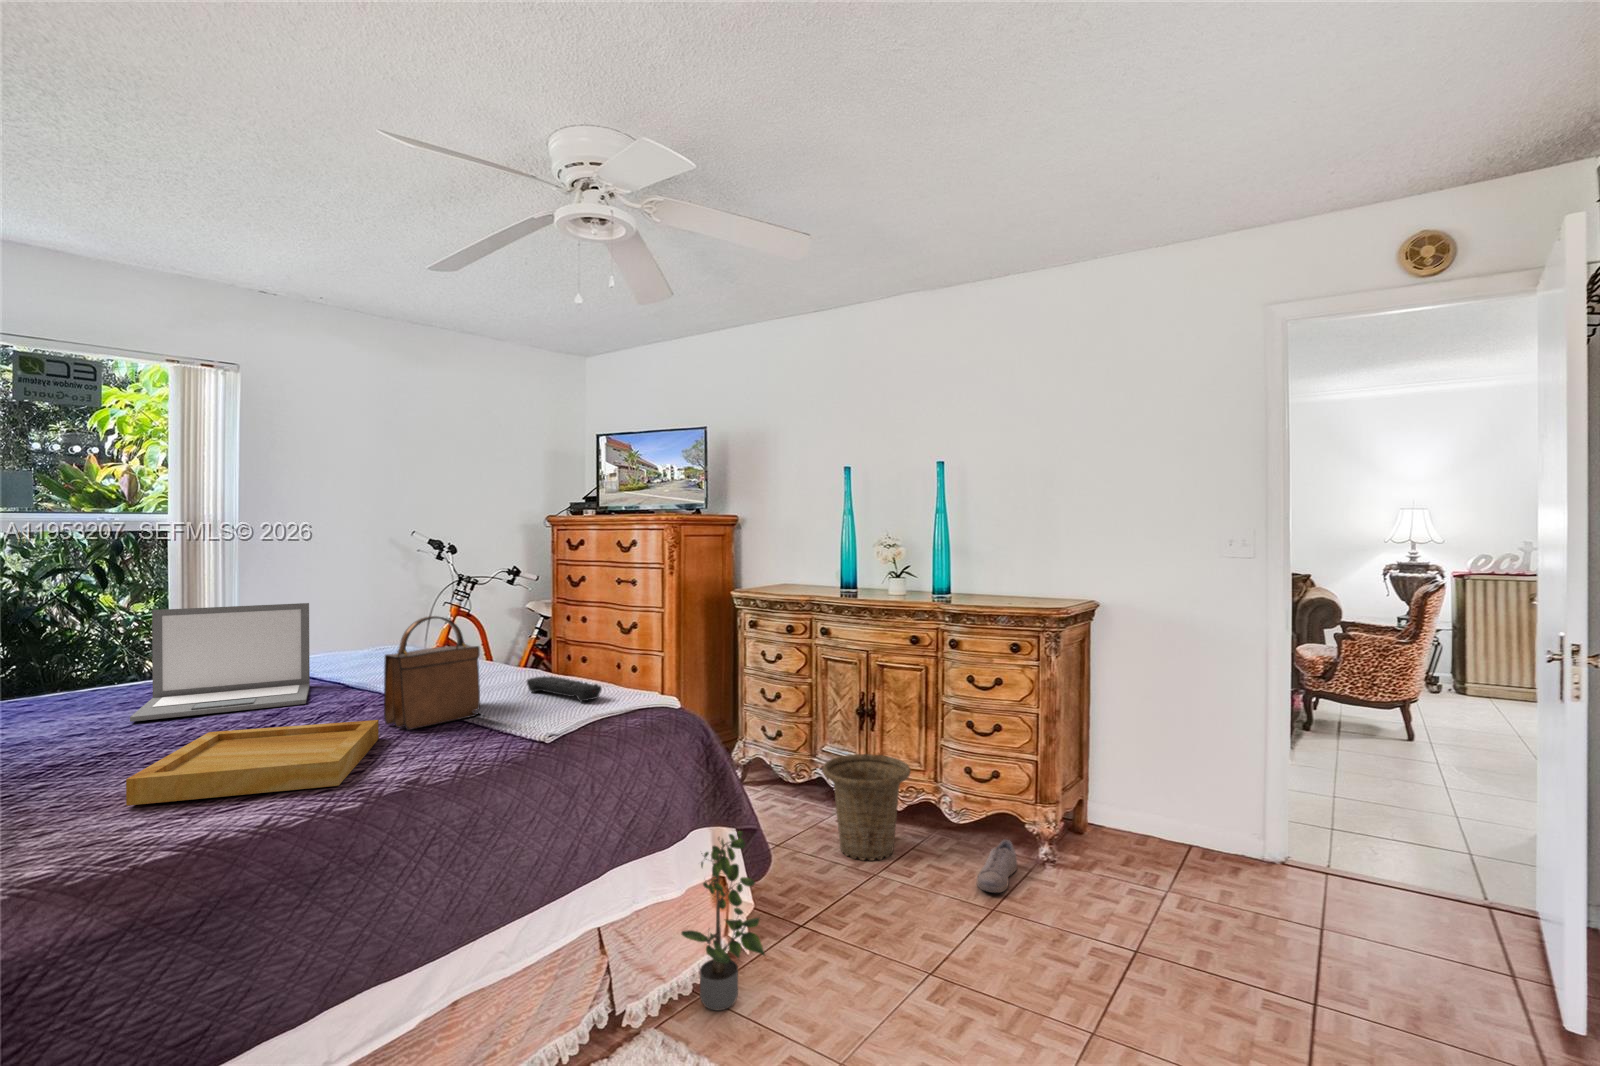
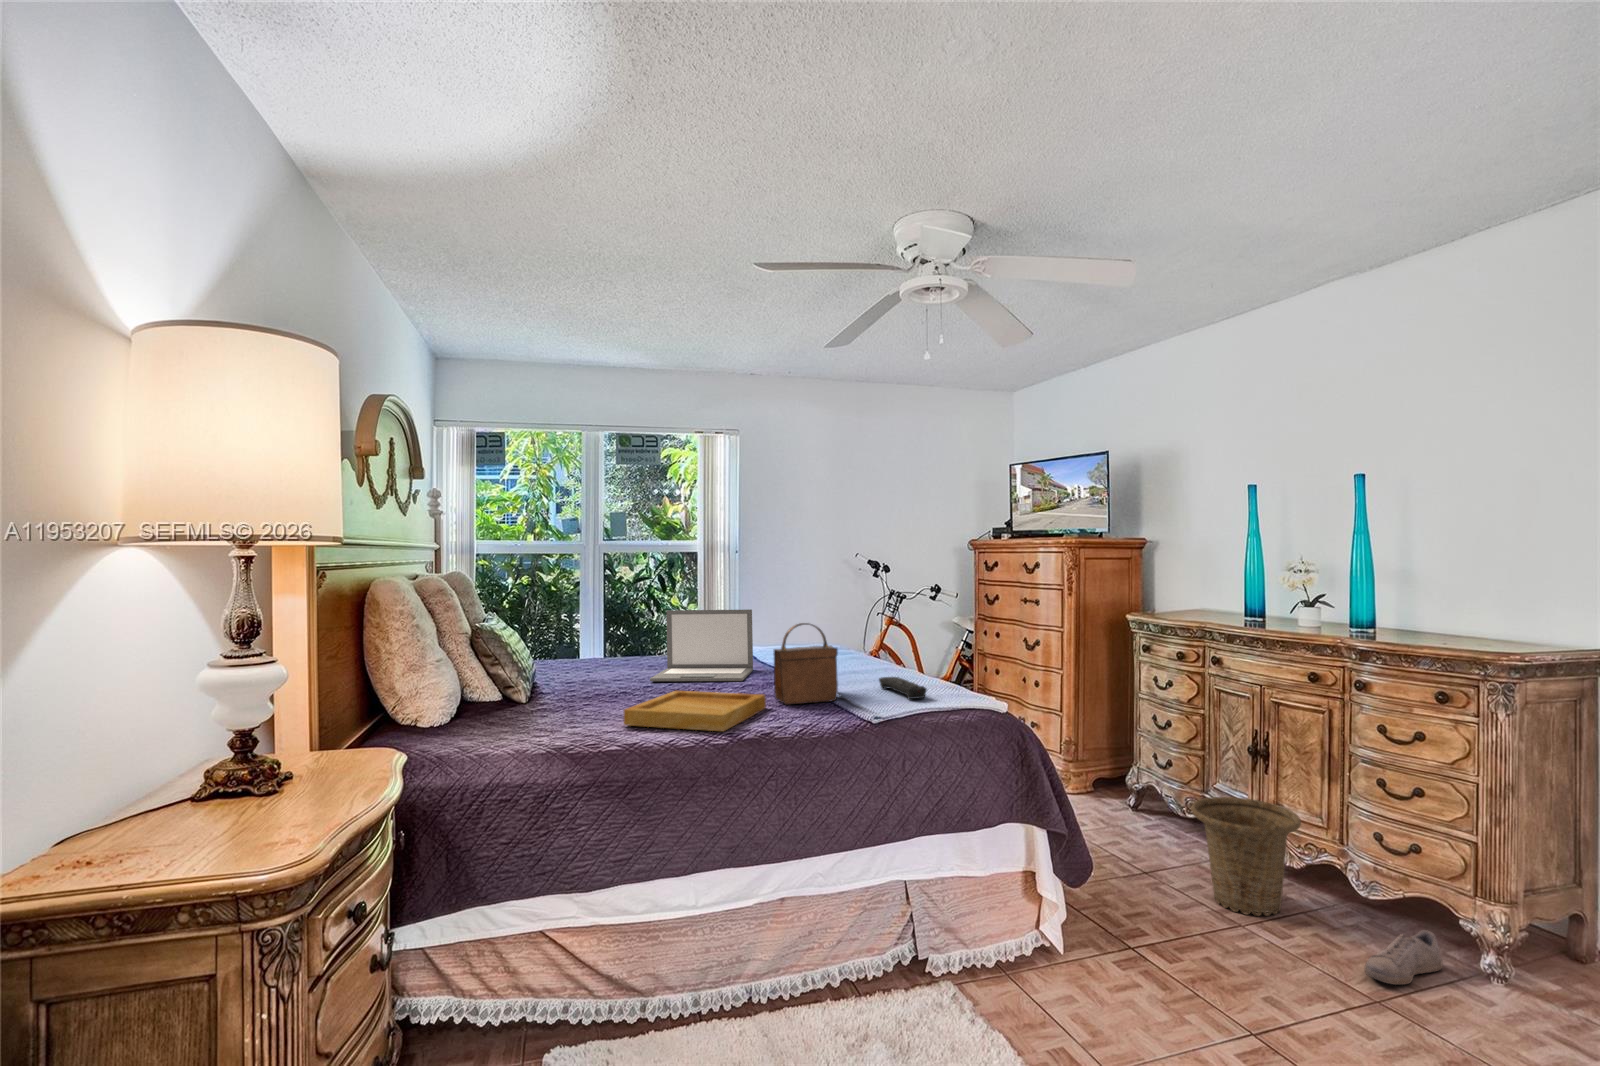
potted plant: present [682,831,765,1010] -> none [978,827,1063,986]

